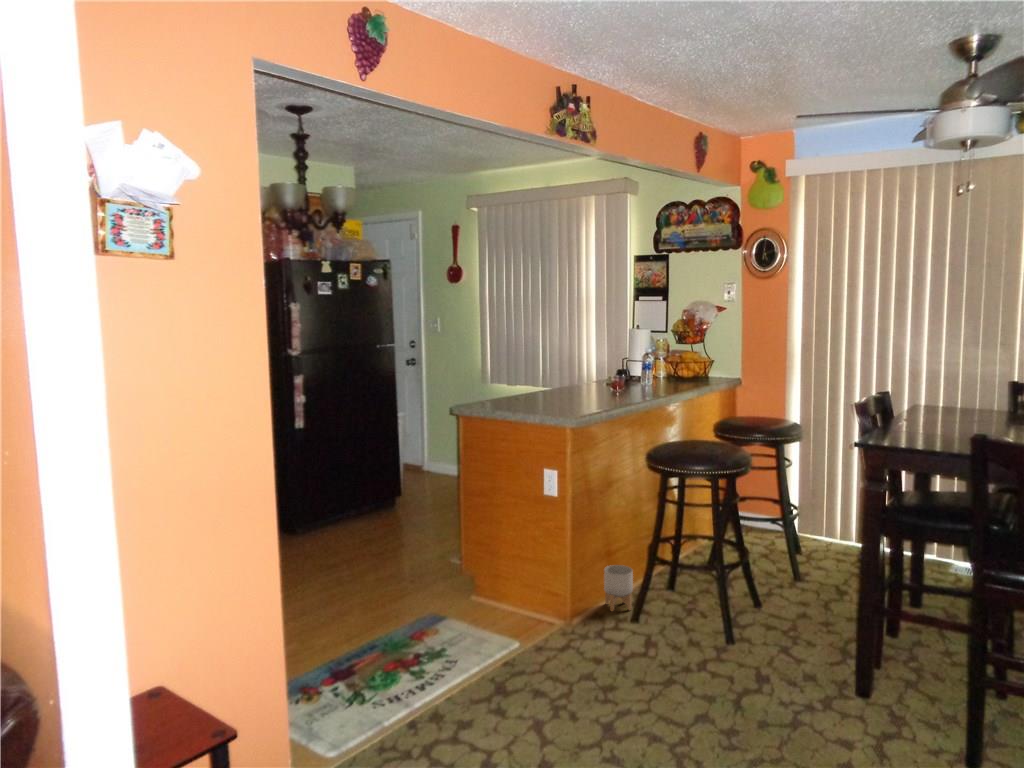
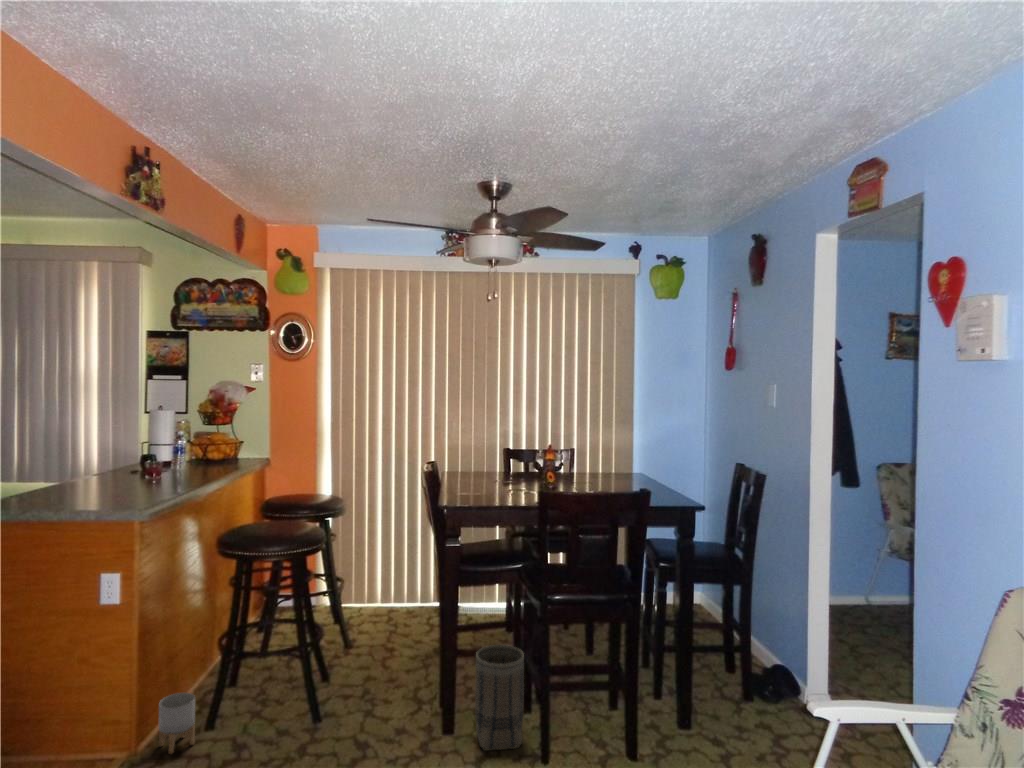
basket: none [897,590,962,709] -> present [475,645,524,751]

